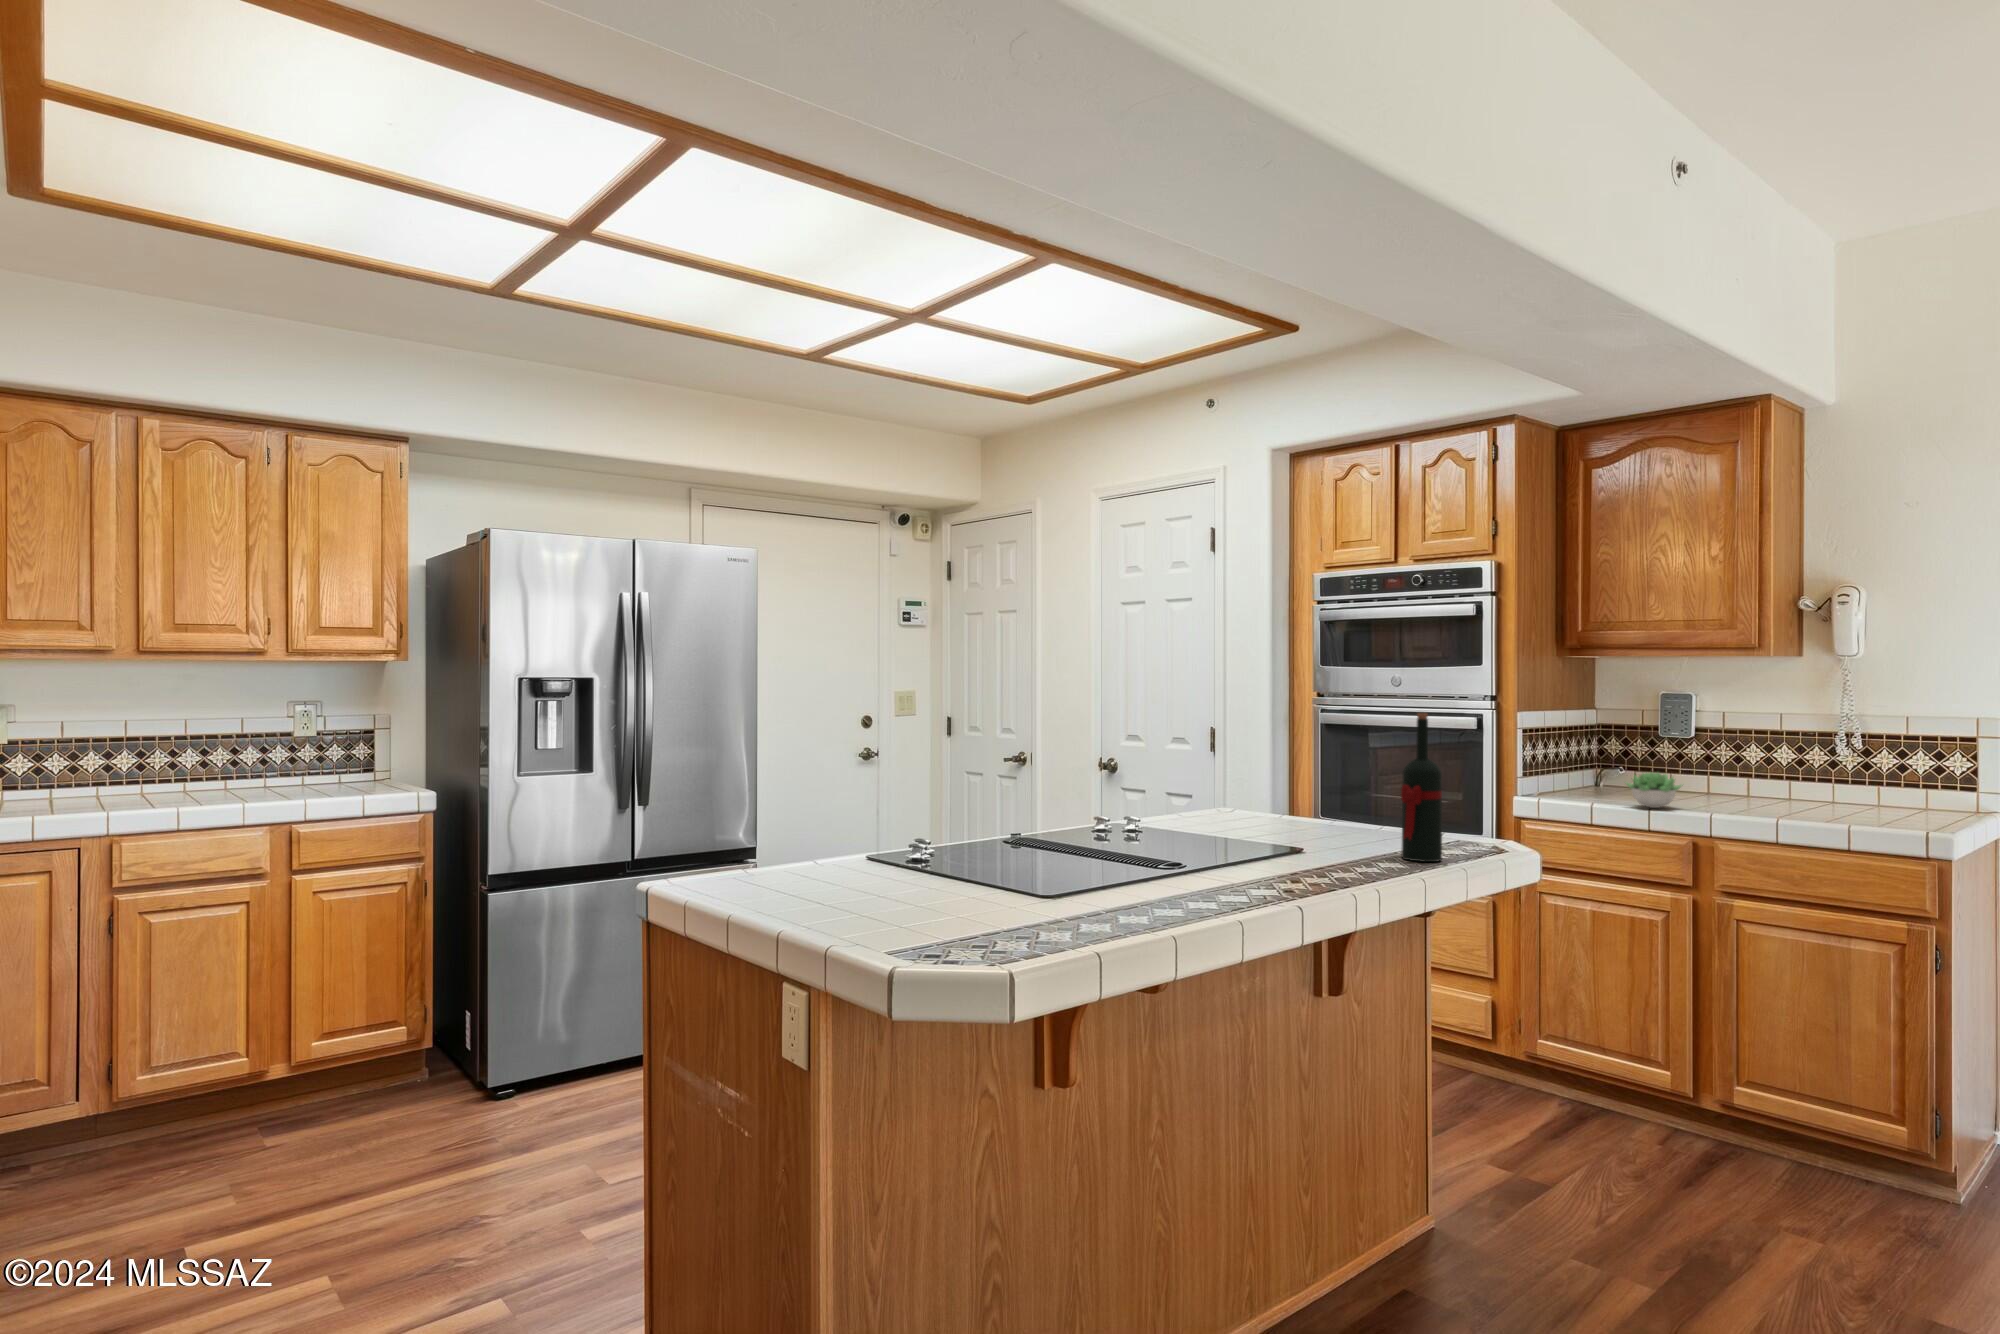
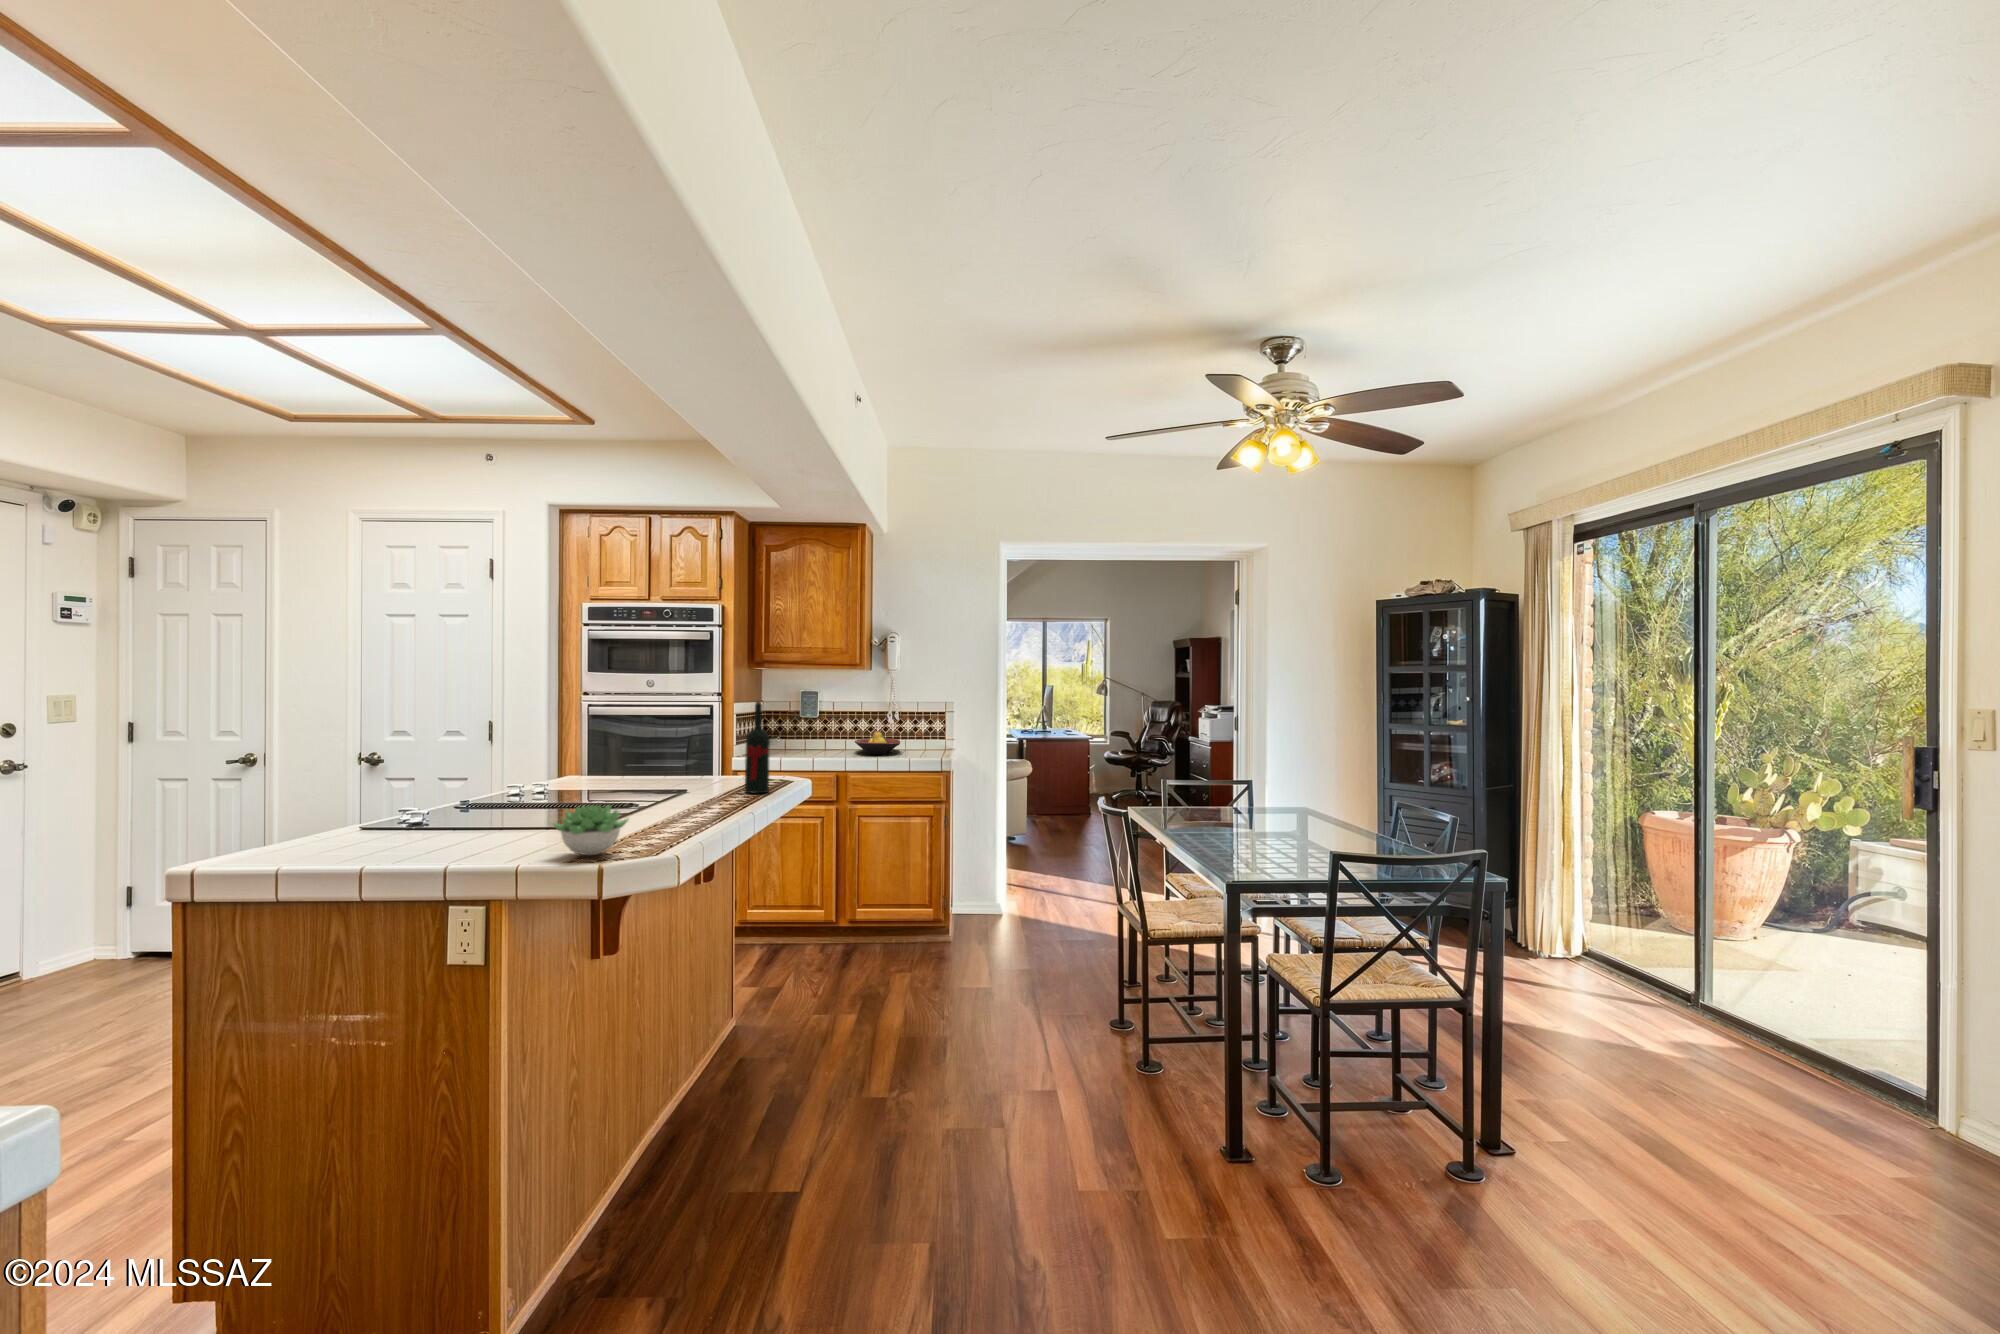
fruit bowl: none [1746,769,1851,812] -> present [855,731,900,755]
succulent plant: present [1626,772,1683,808] -> present [553,805,628,855]

